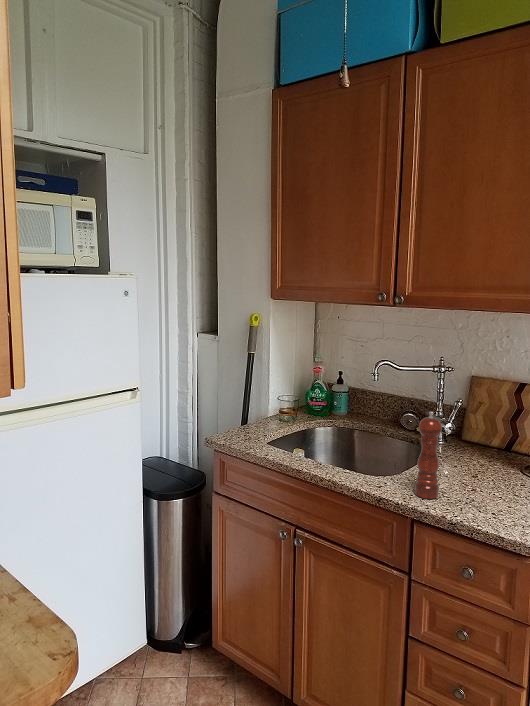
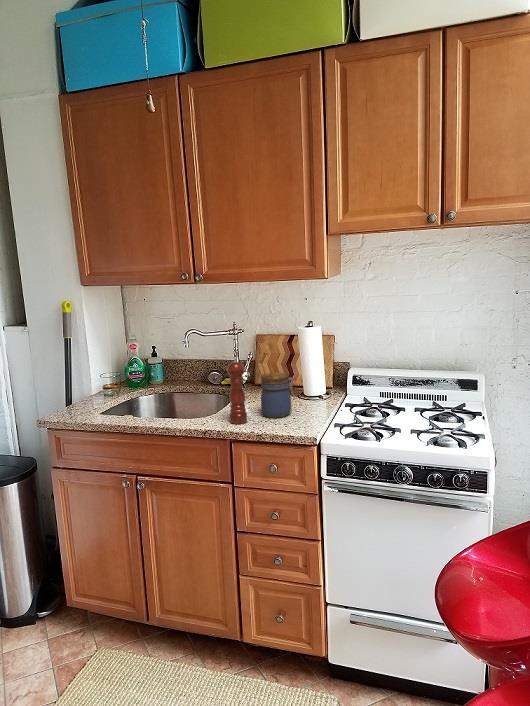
jar: none [461,437,511,500] -> present [261,373,294,418]

